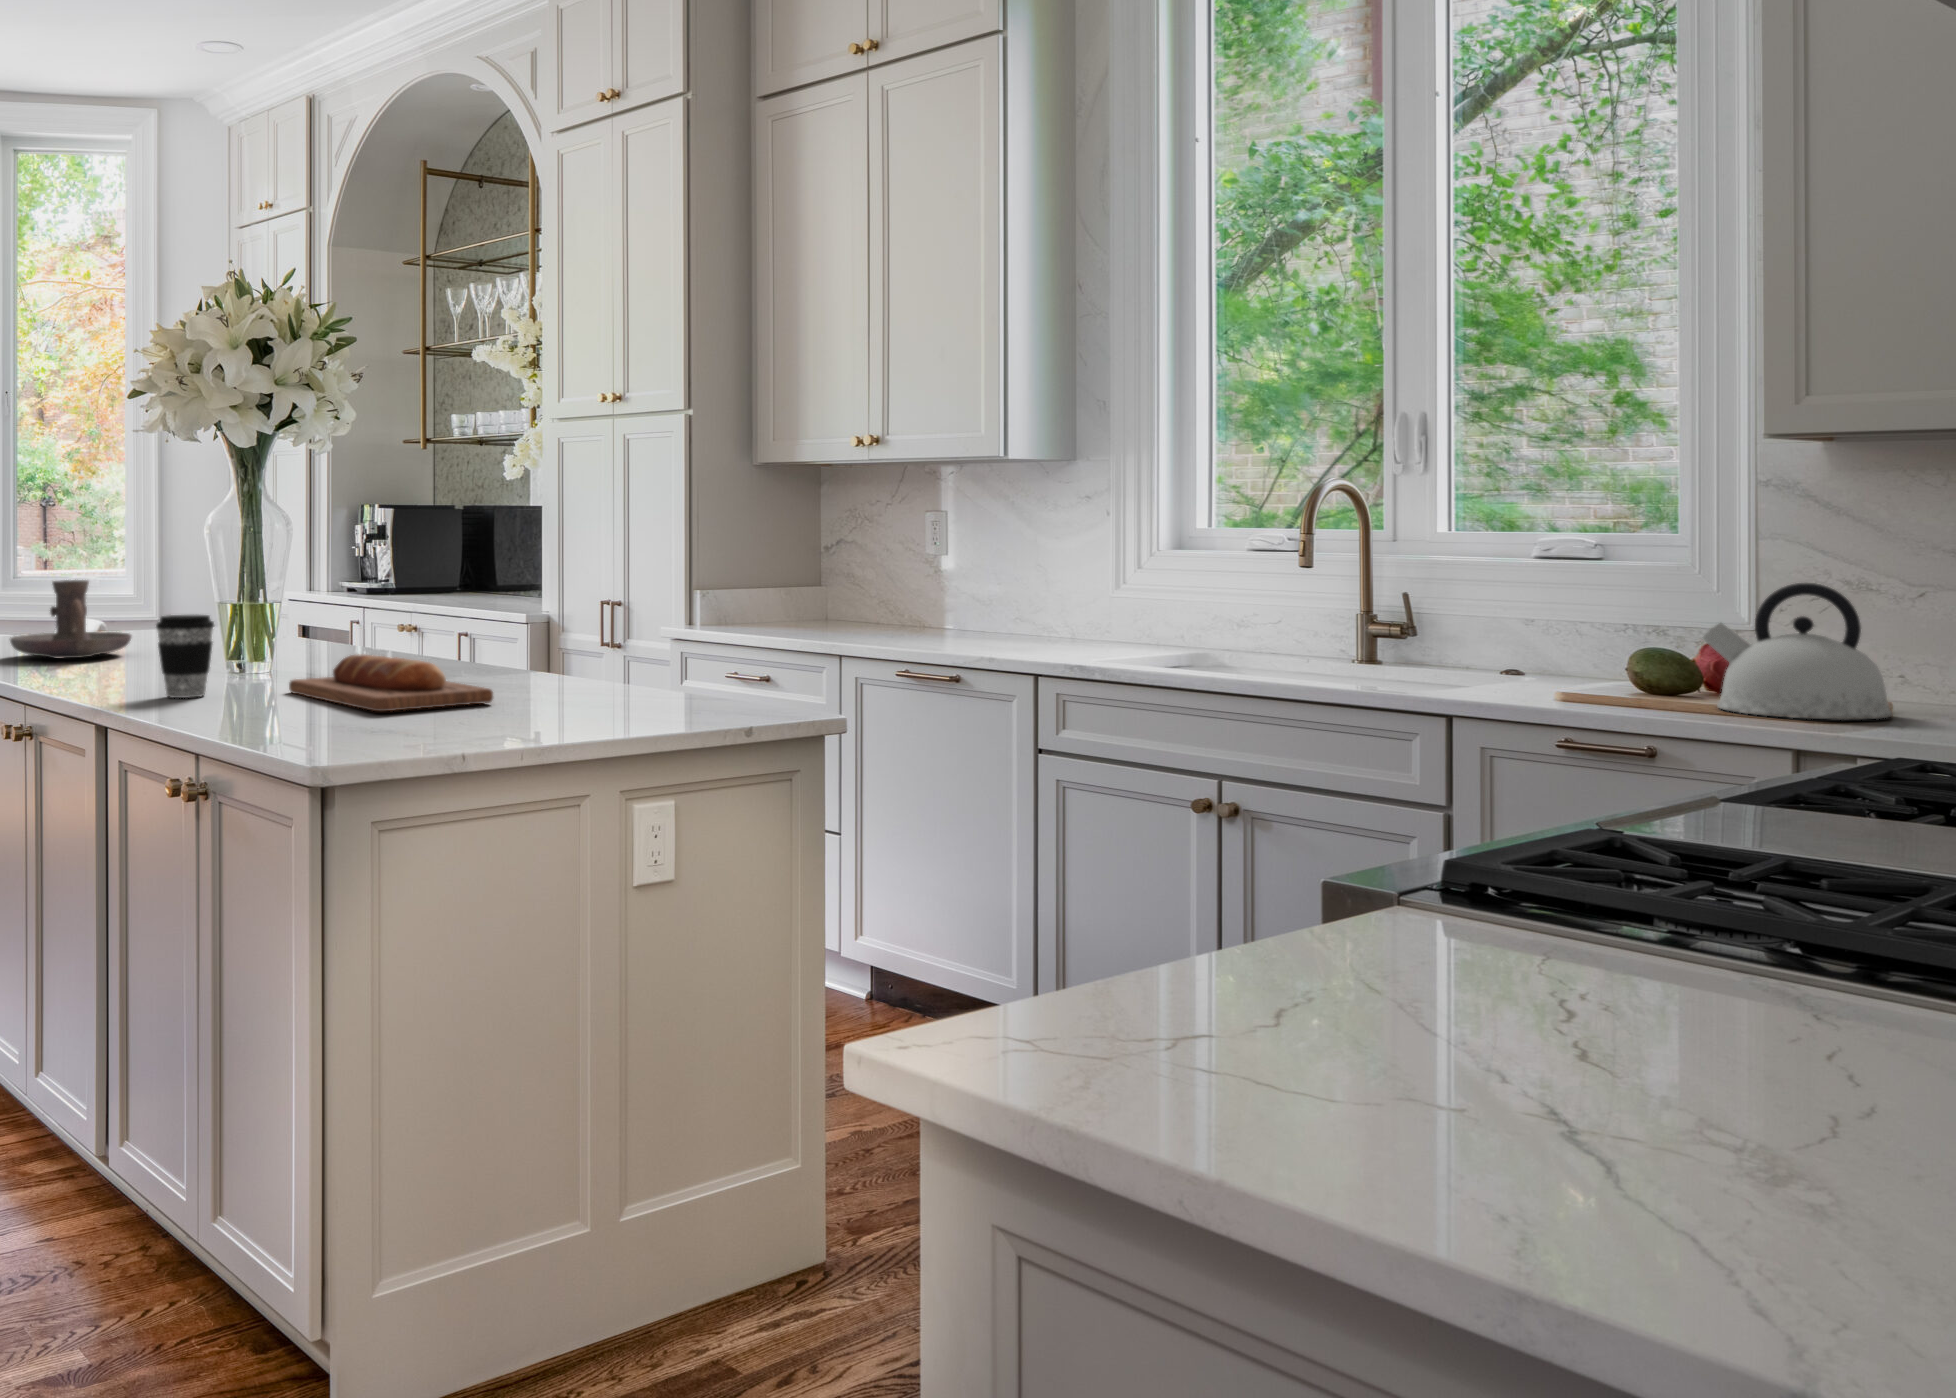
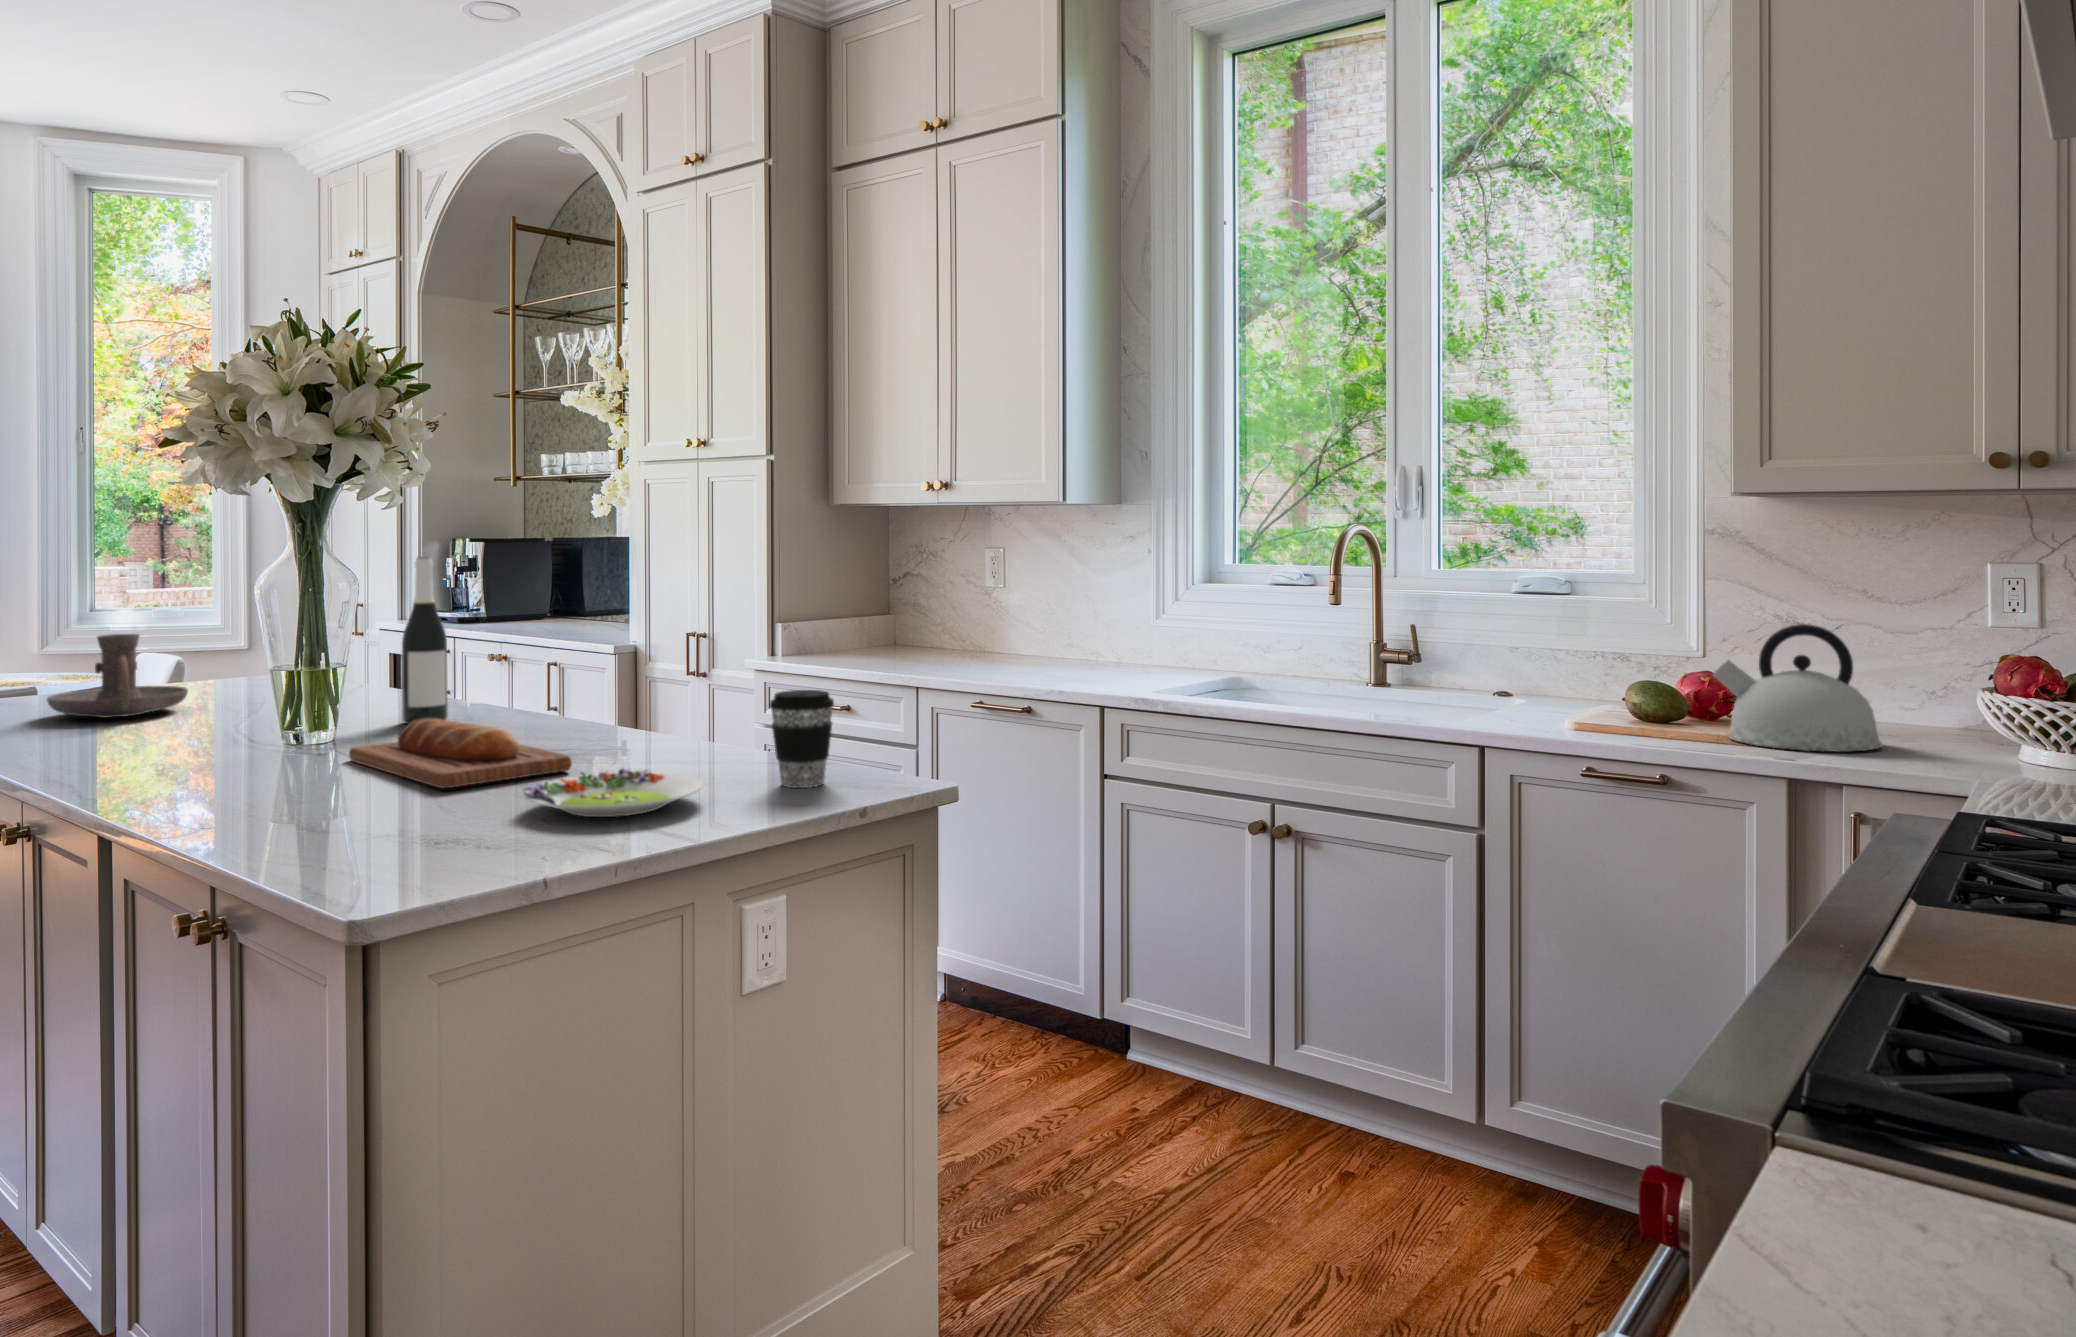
wine bottle: none [331,505,373,668] -> present [402,556,448,724]
coffee cup: present [156,615,214,698] -> present [770,690,834,788]
salad plate: none [450,696,616,734] -> present [523,769,703,817]

